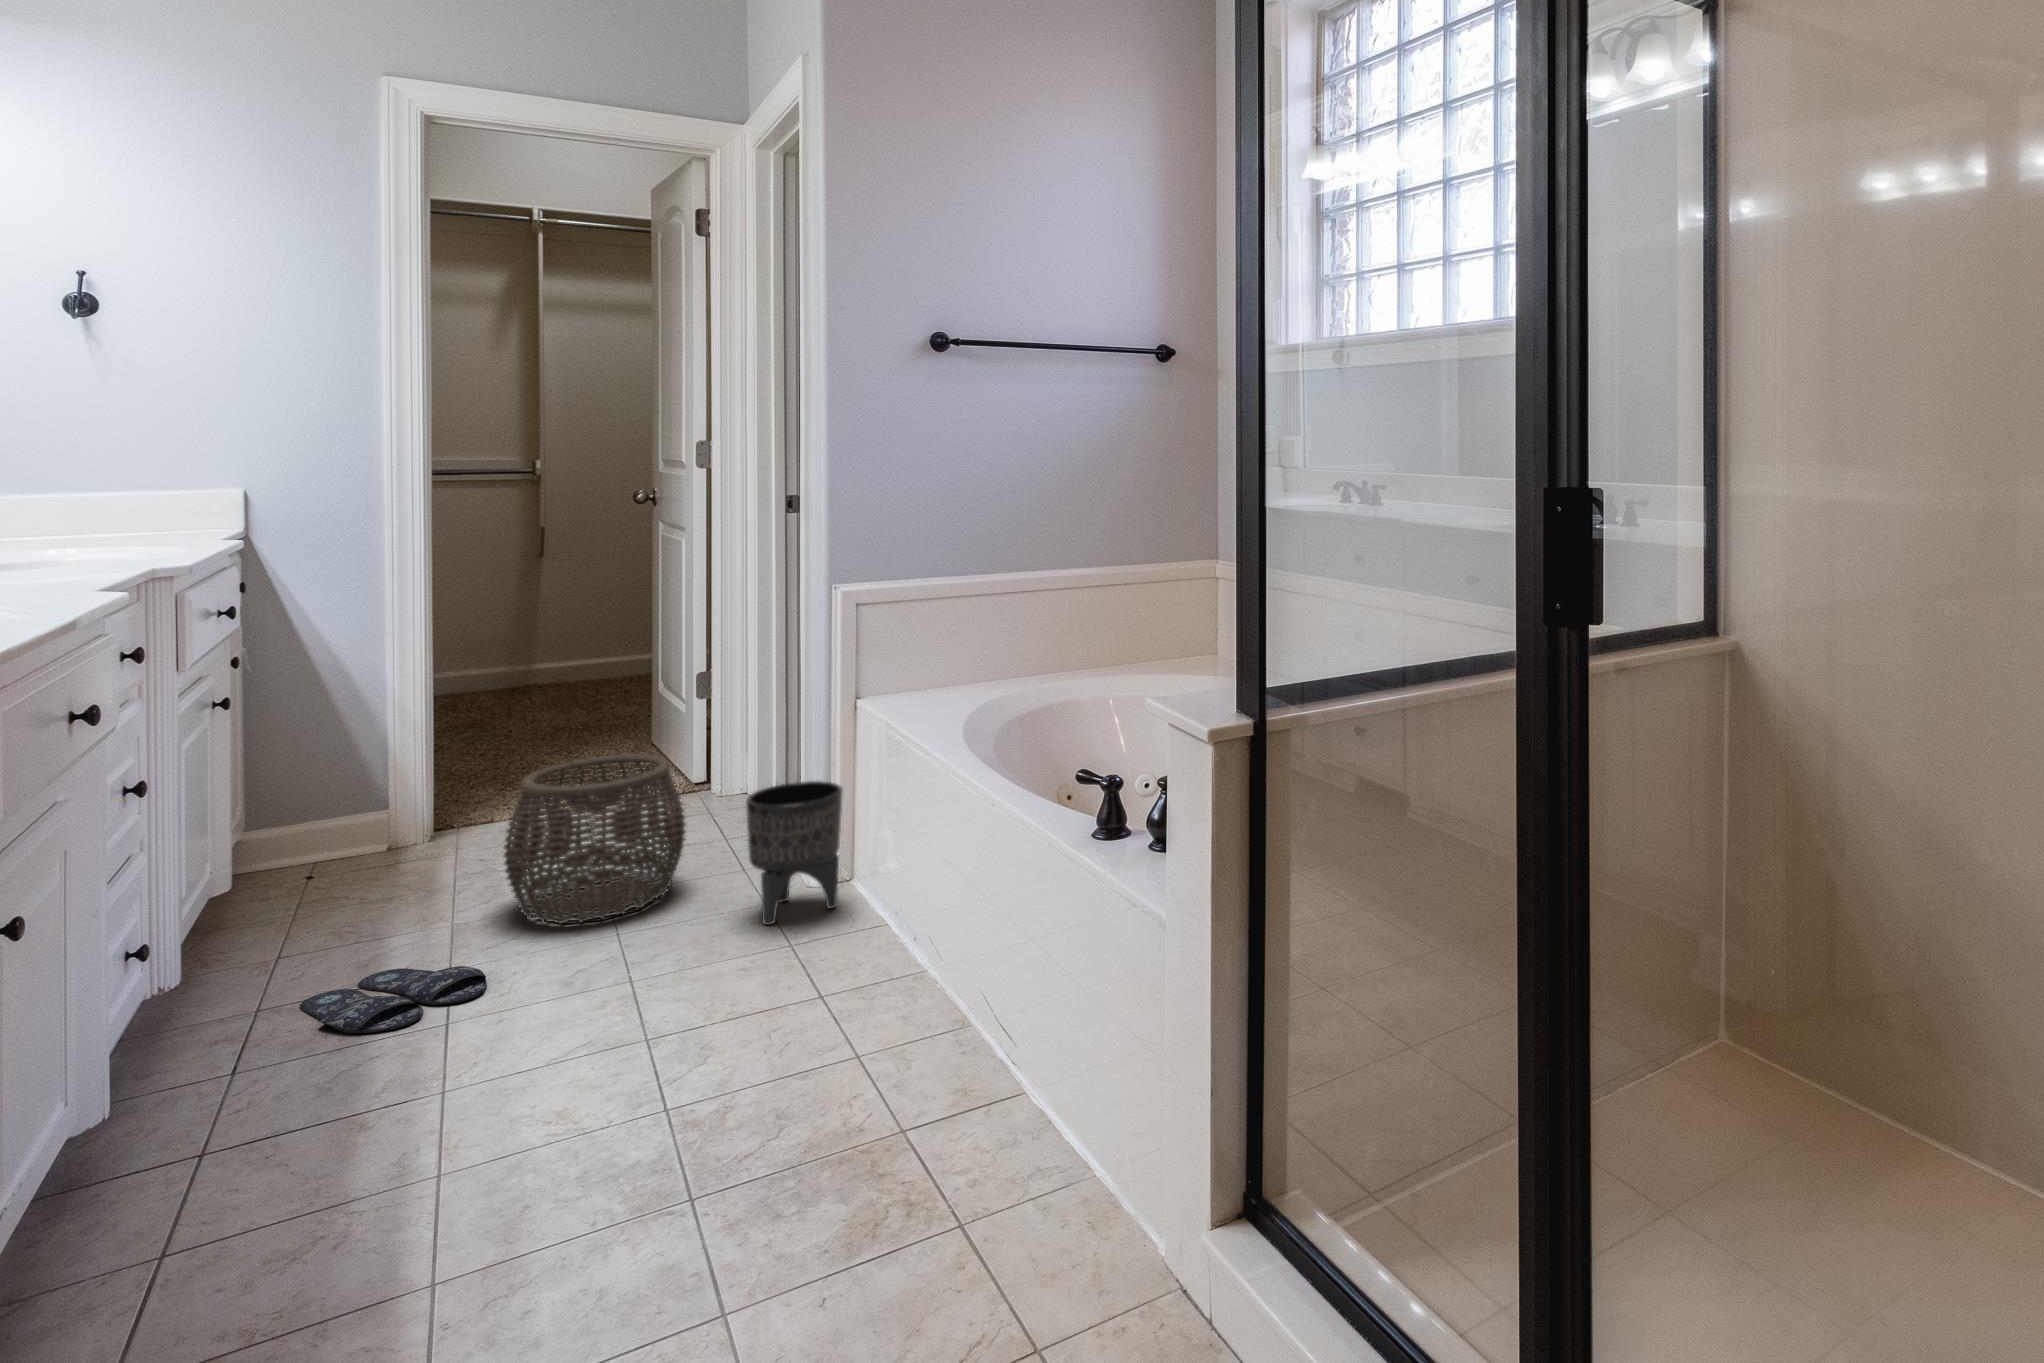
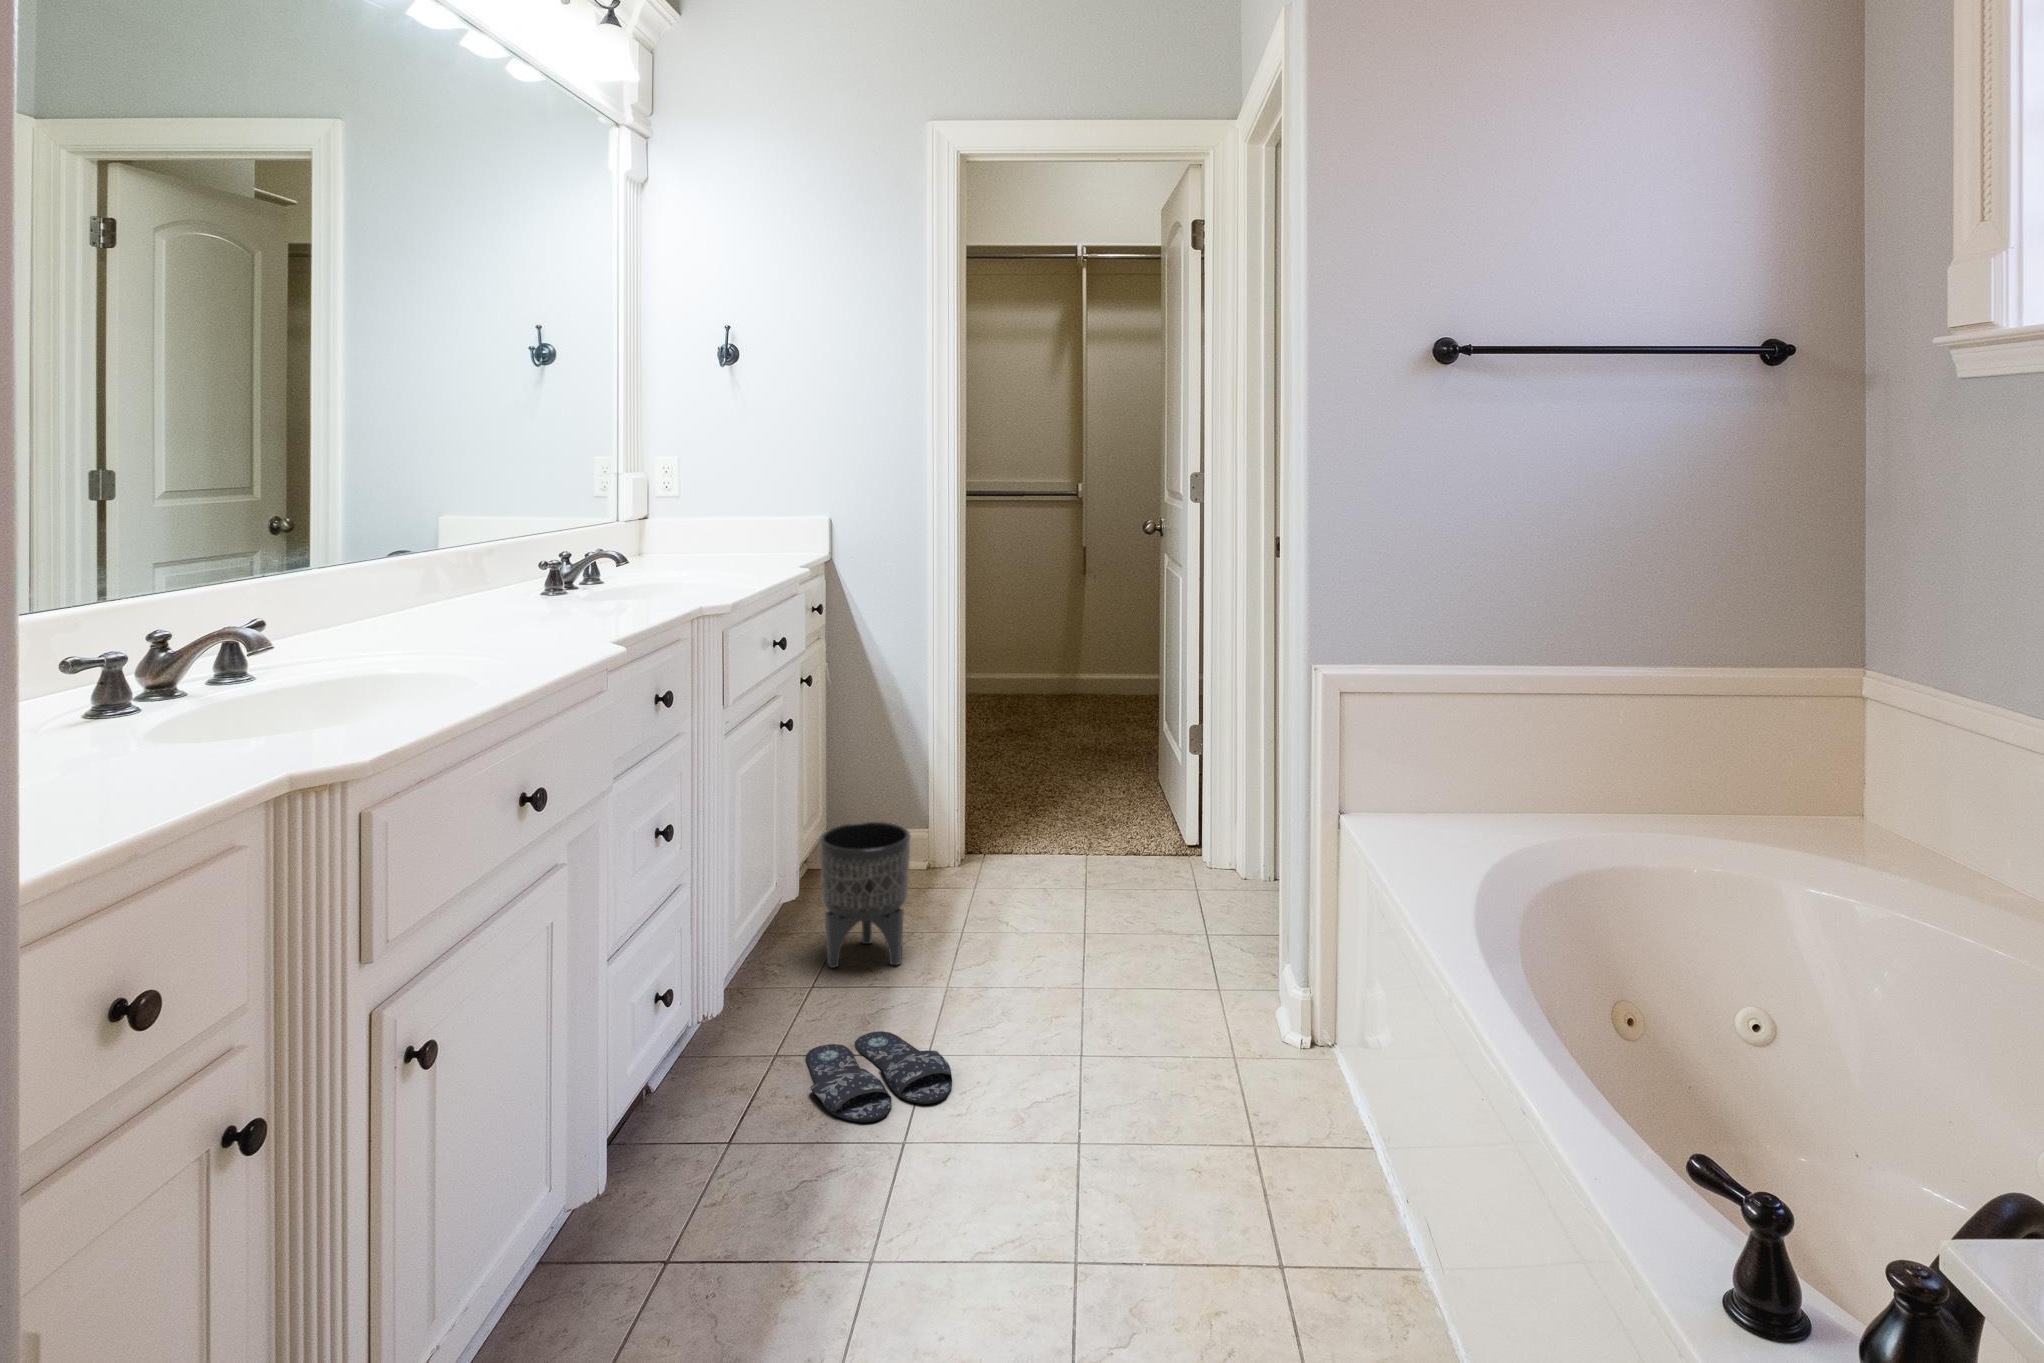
woven basket: present [504,755,686,924] -> none [987,826,1159,1022]
planter: present [746,781,843,925] -> present [820,822,910,968]

